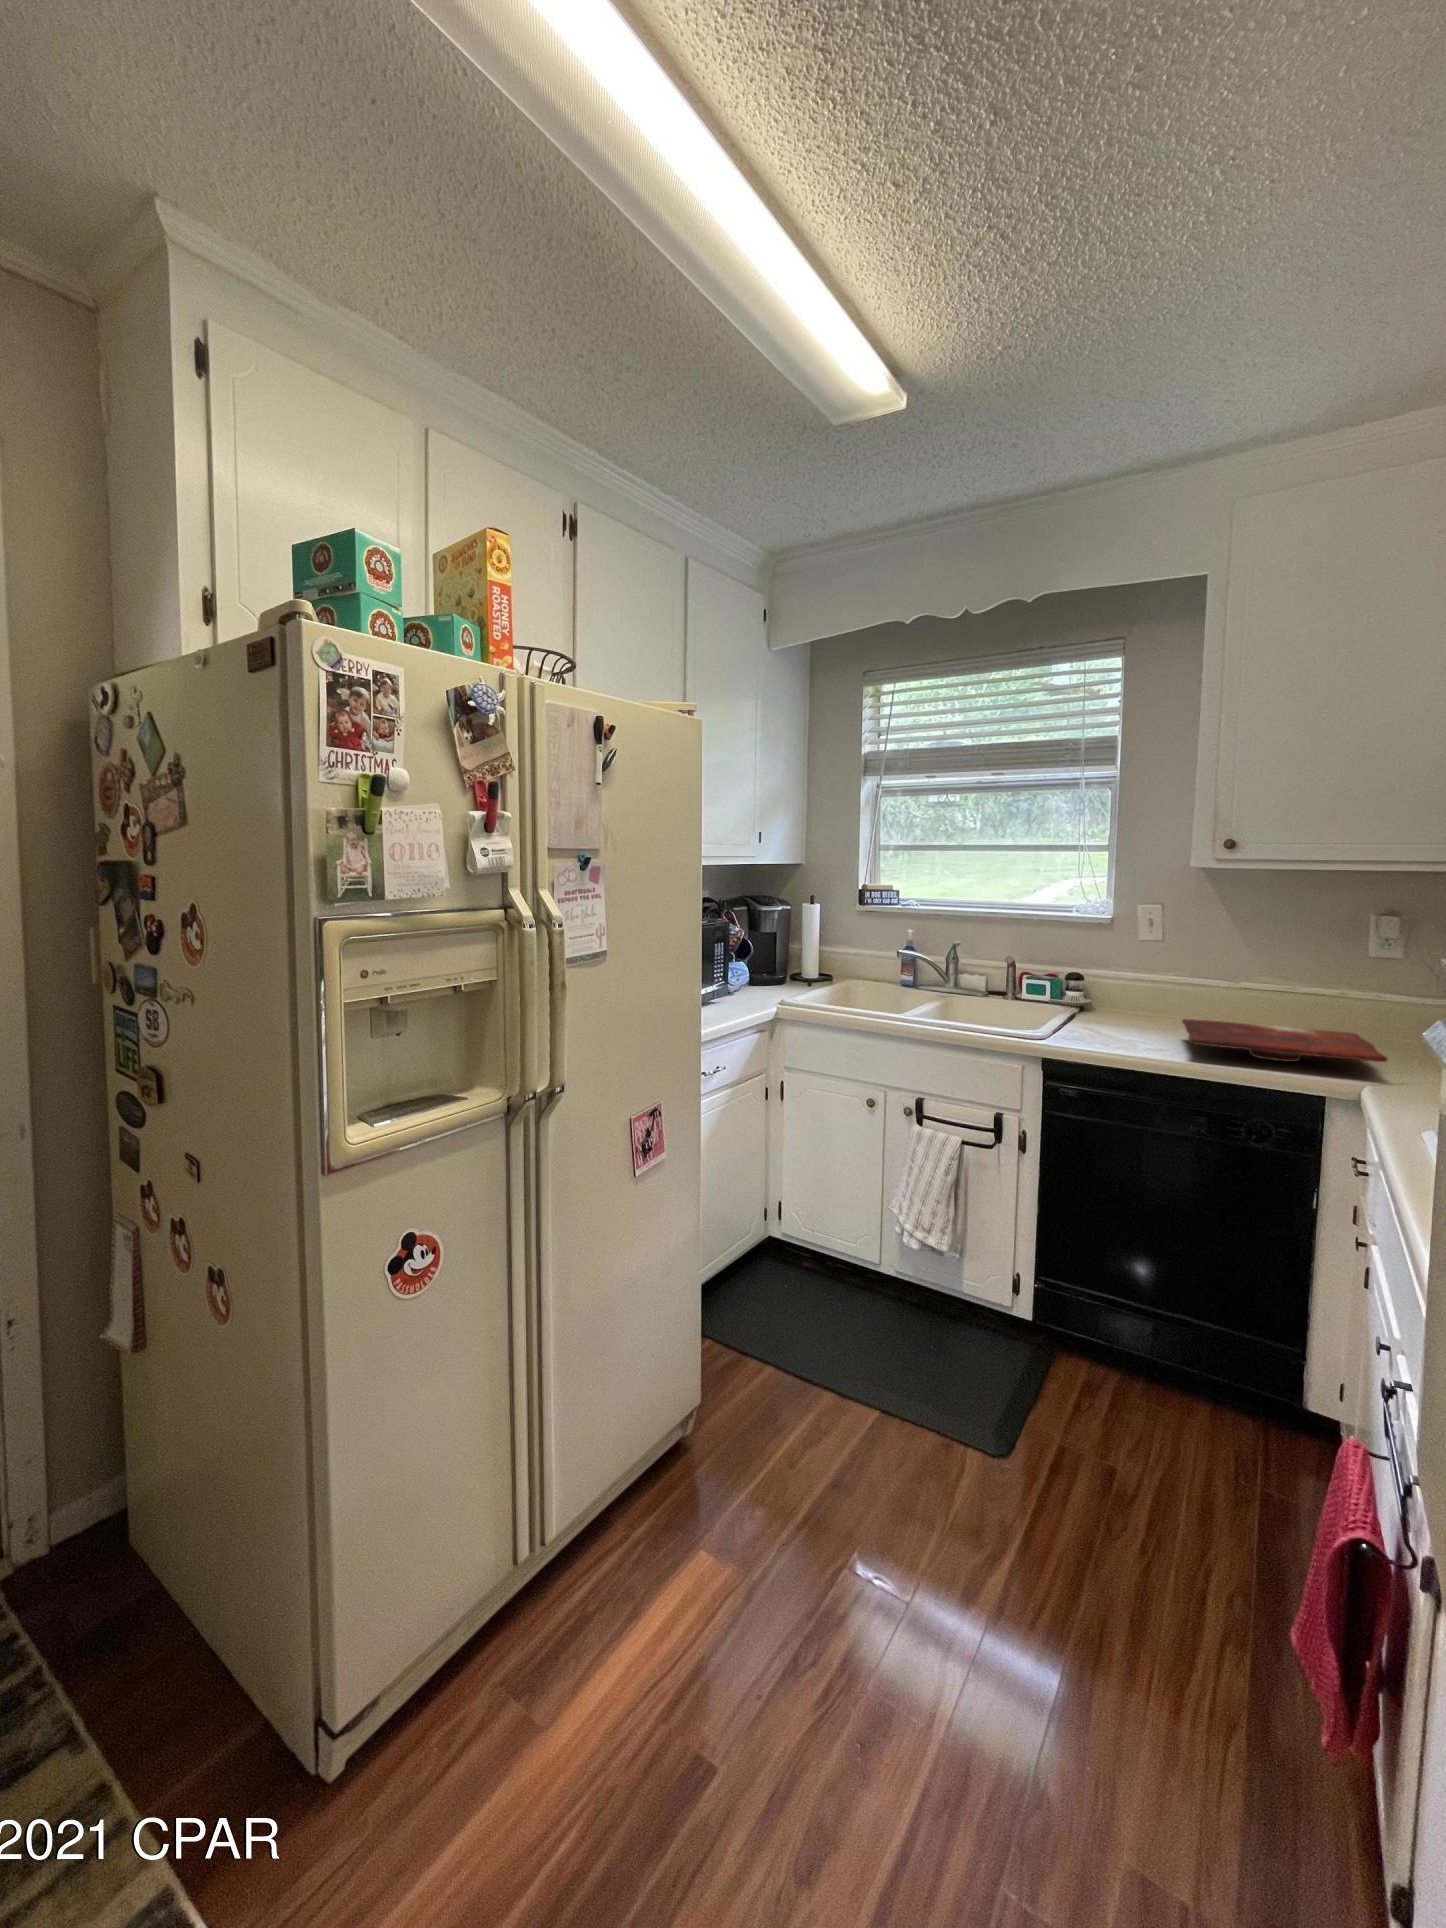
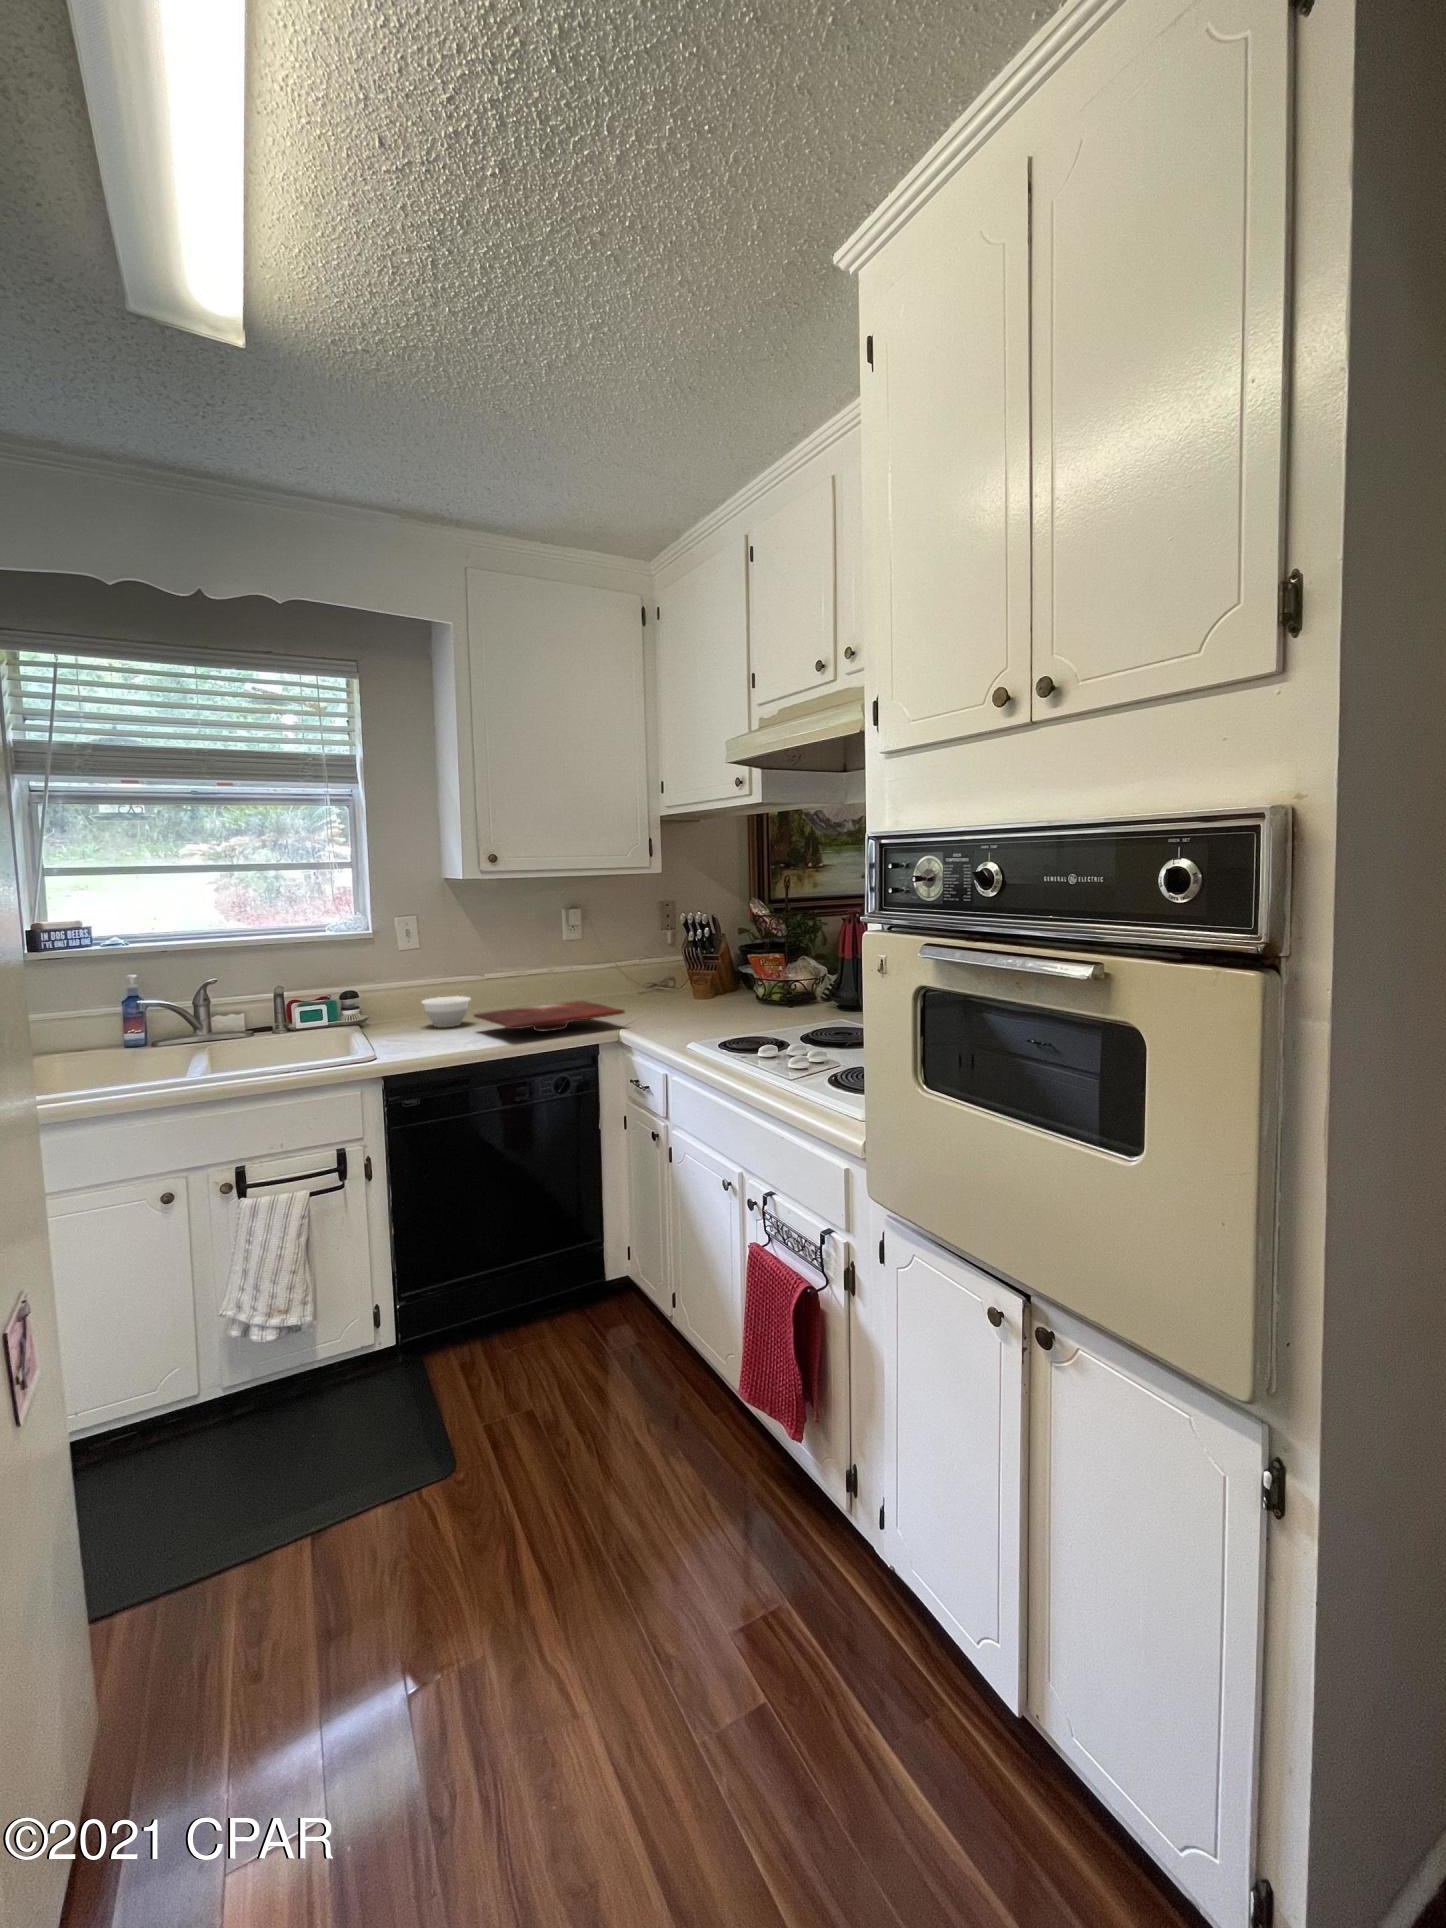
bowl: none [1141,993,1202,1029] -> present [422,996,470,1027]

